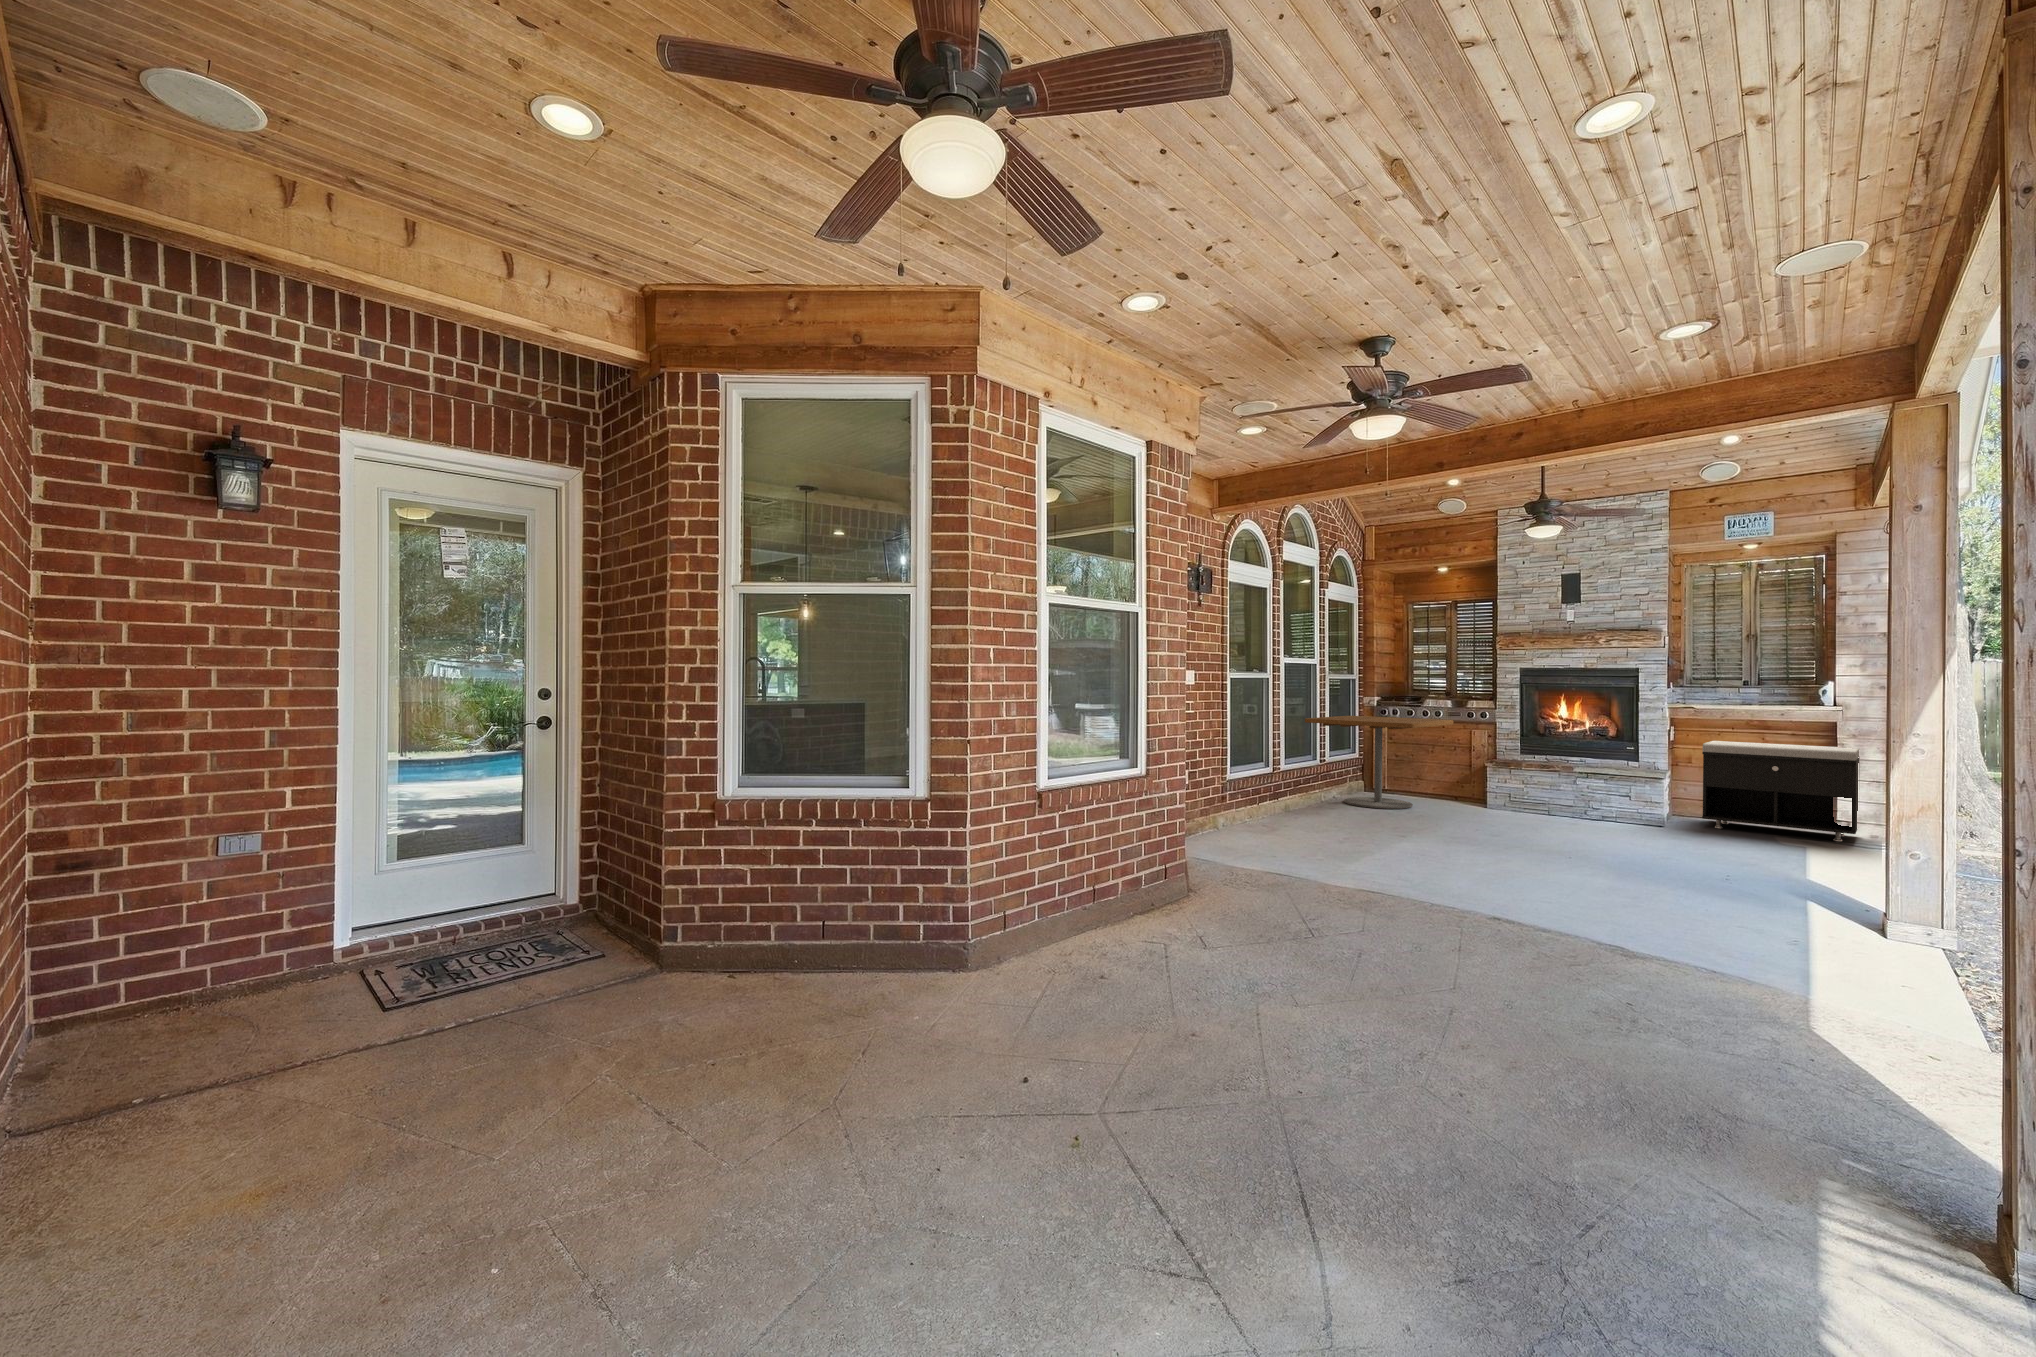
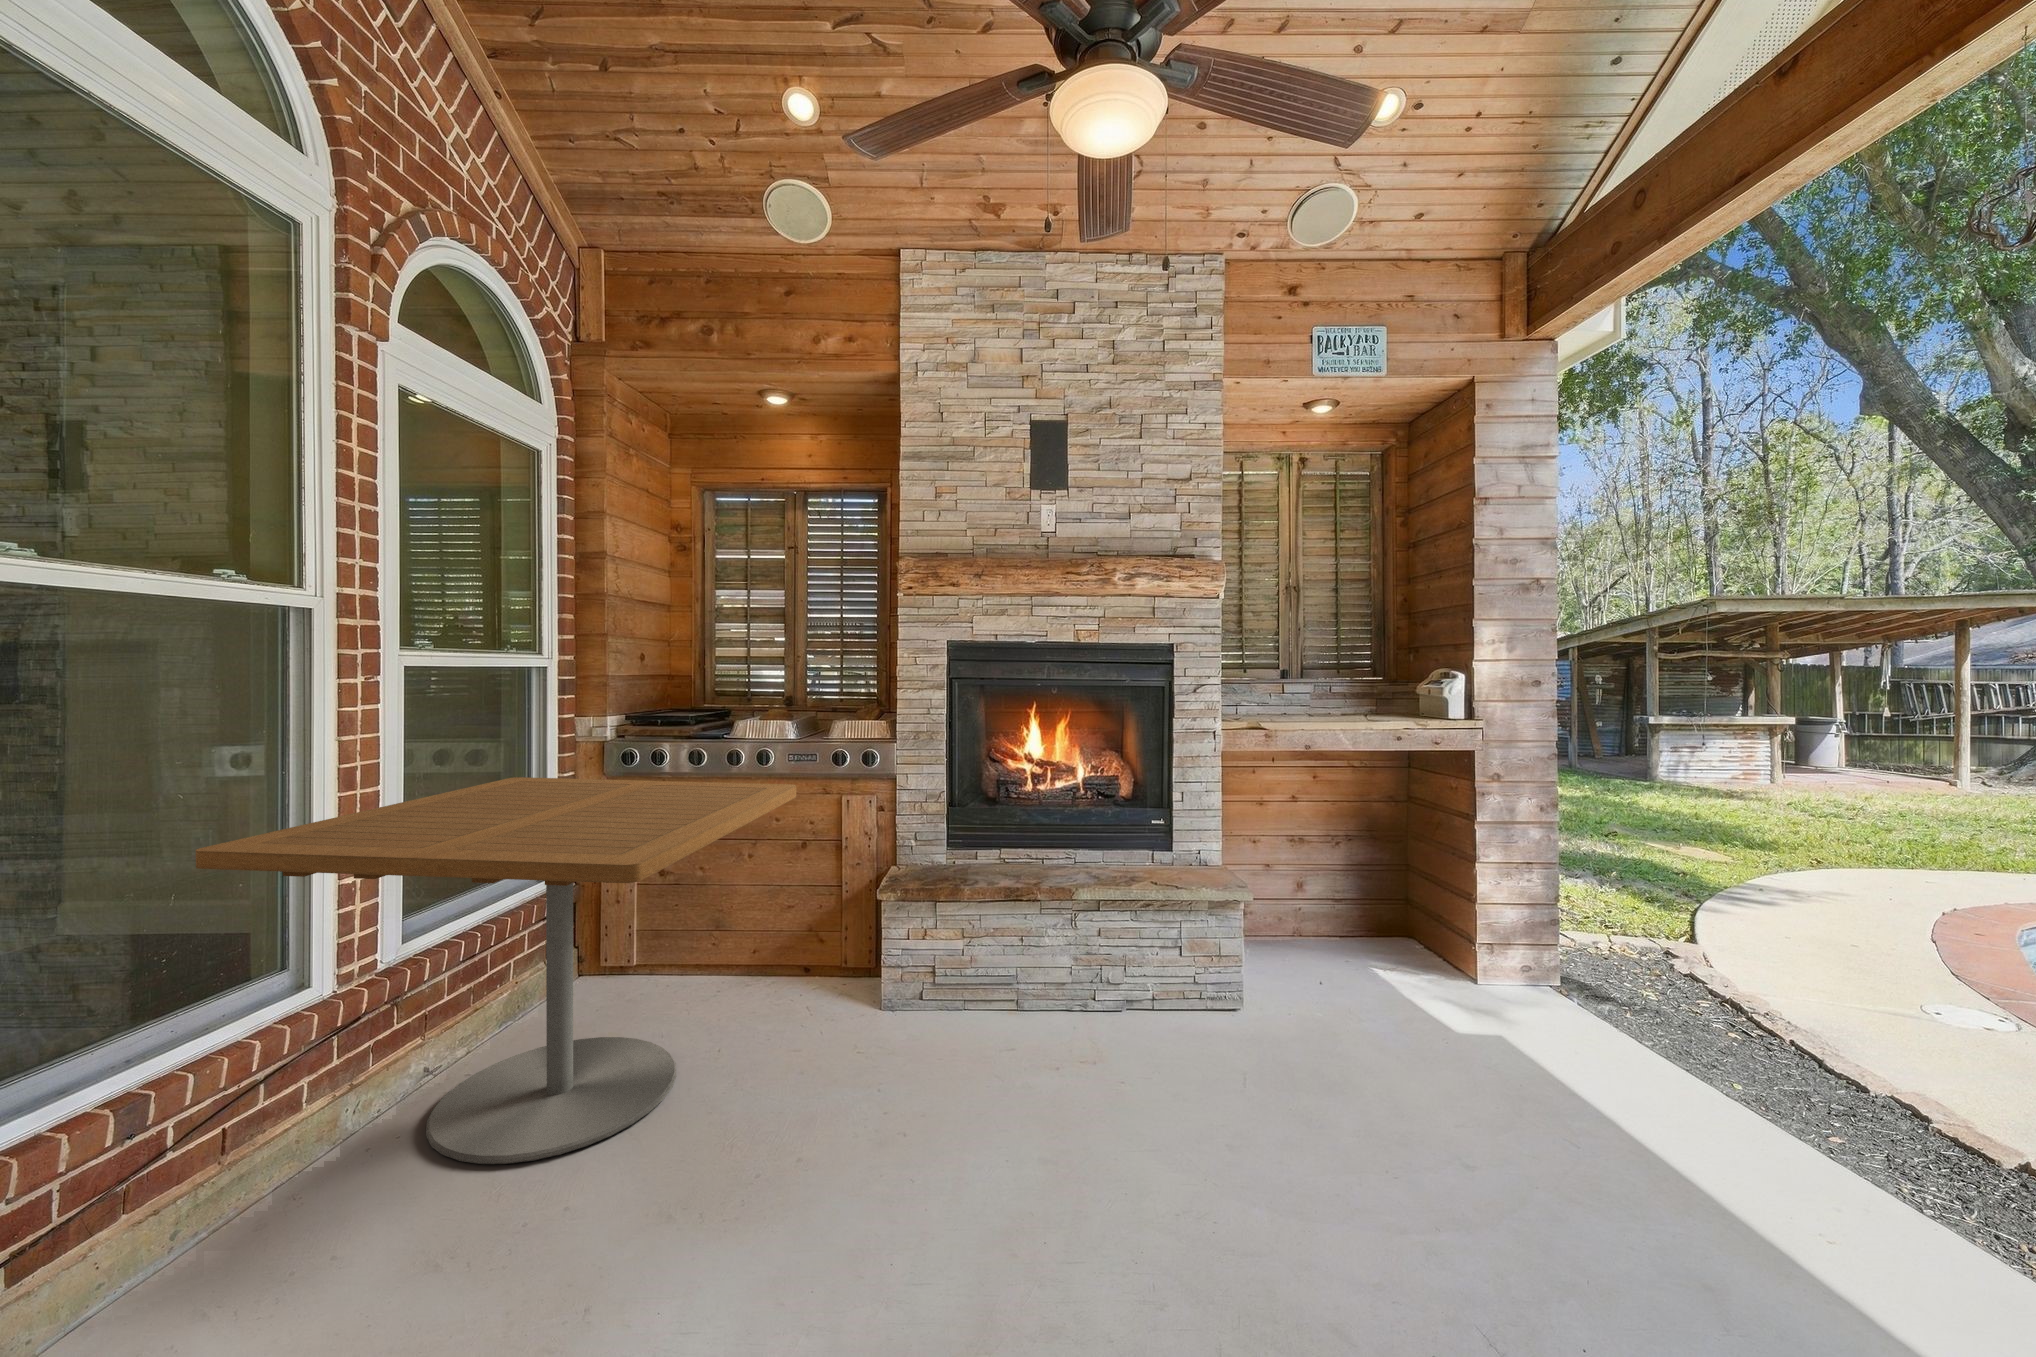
storage bench: present [1702,741,1860,842] -> none [1266,789,1554,995]

